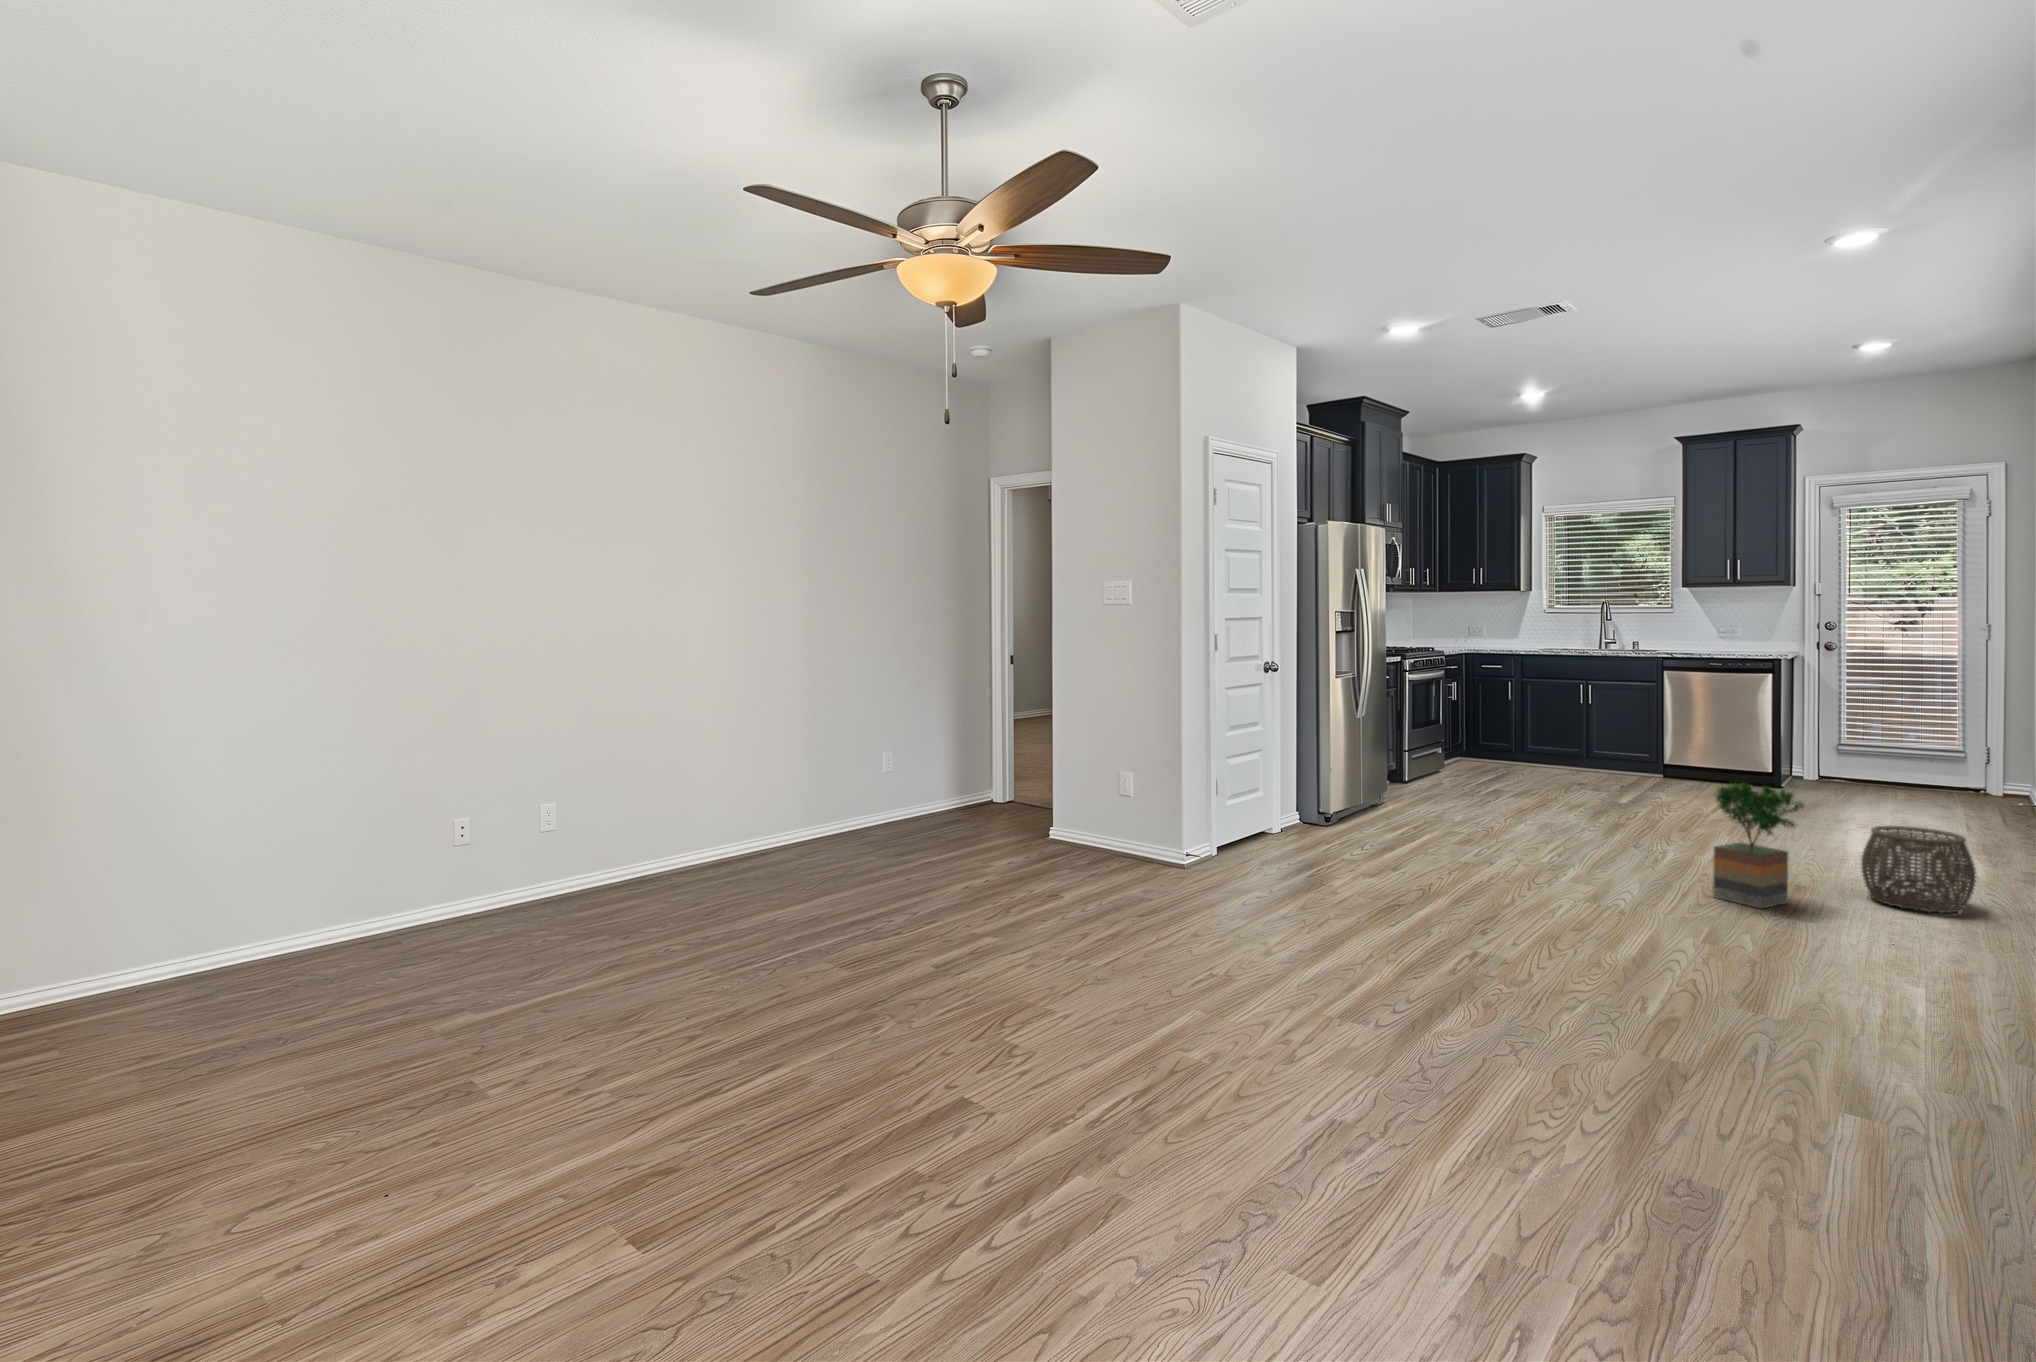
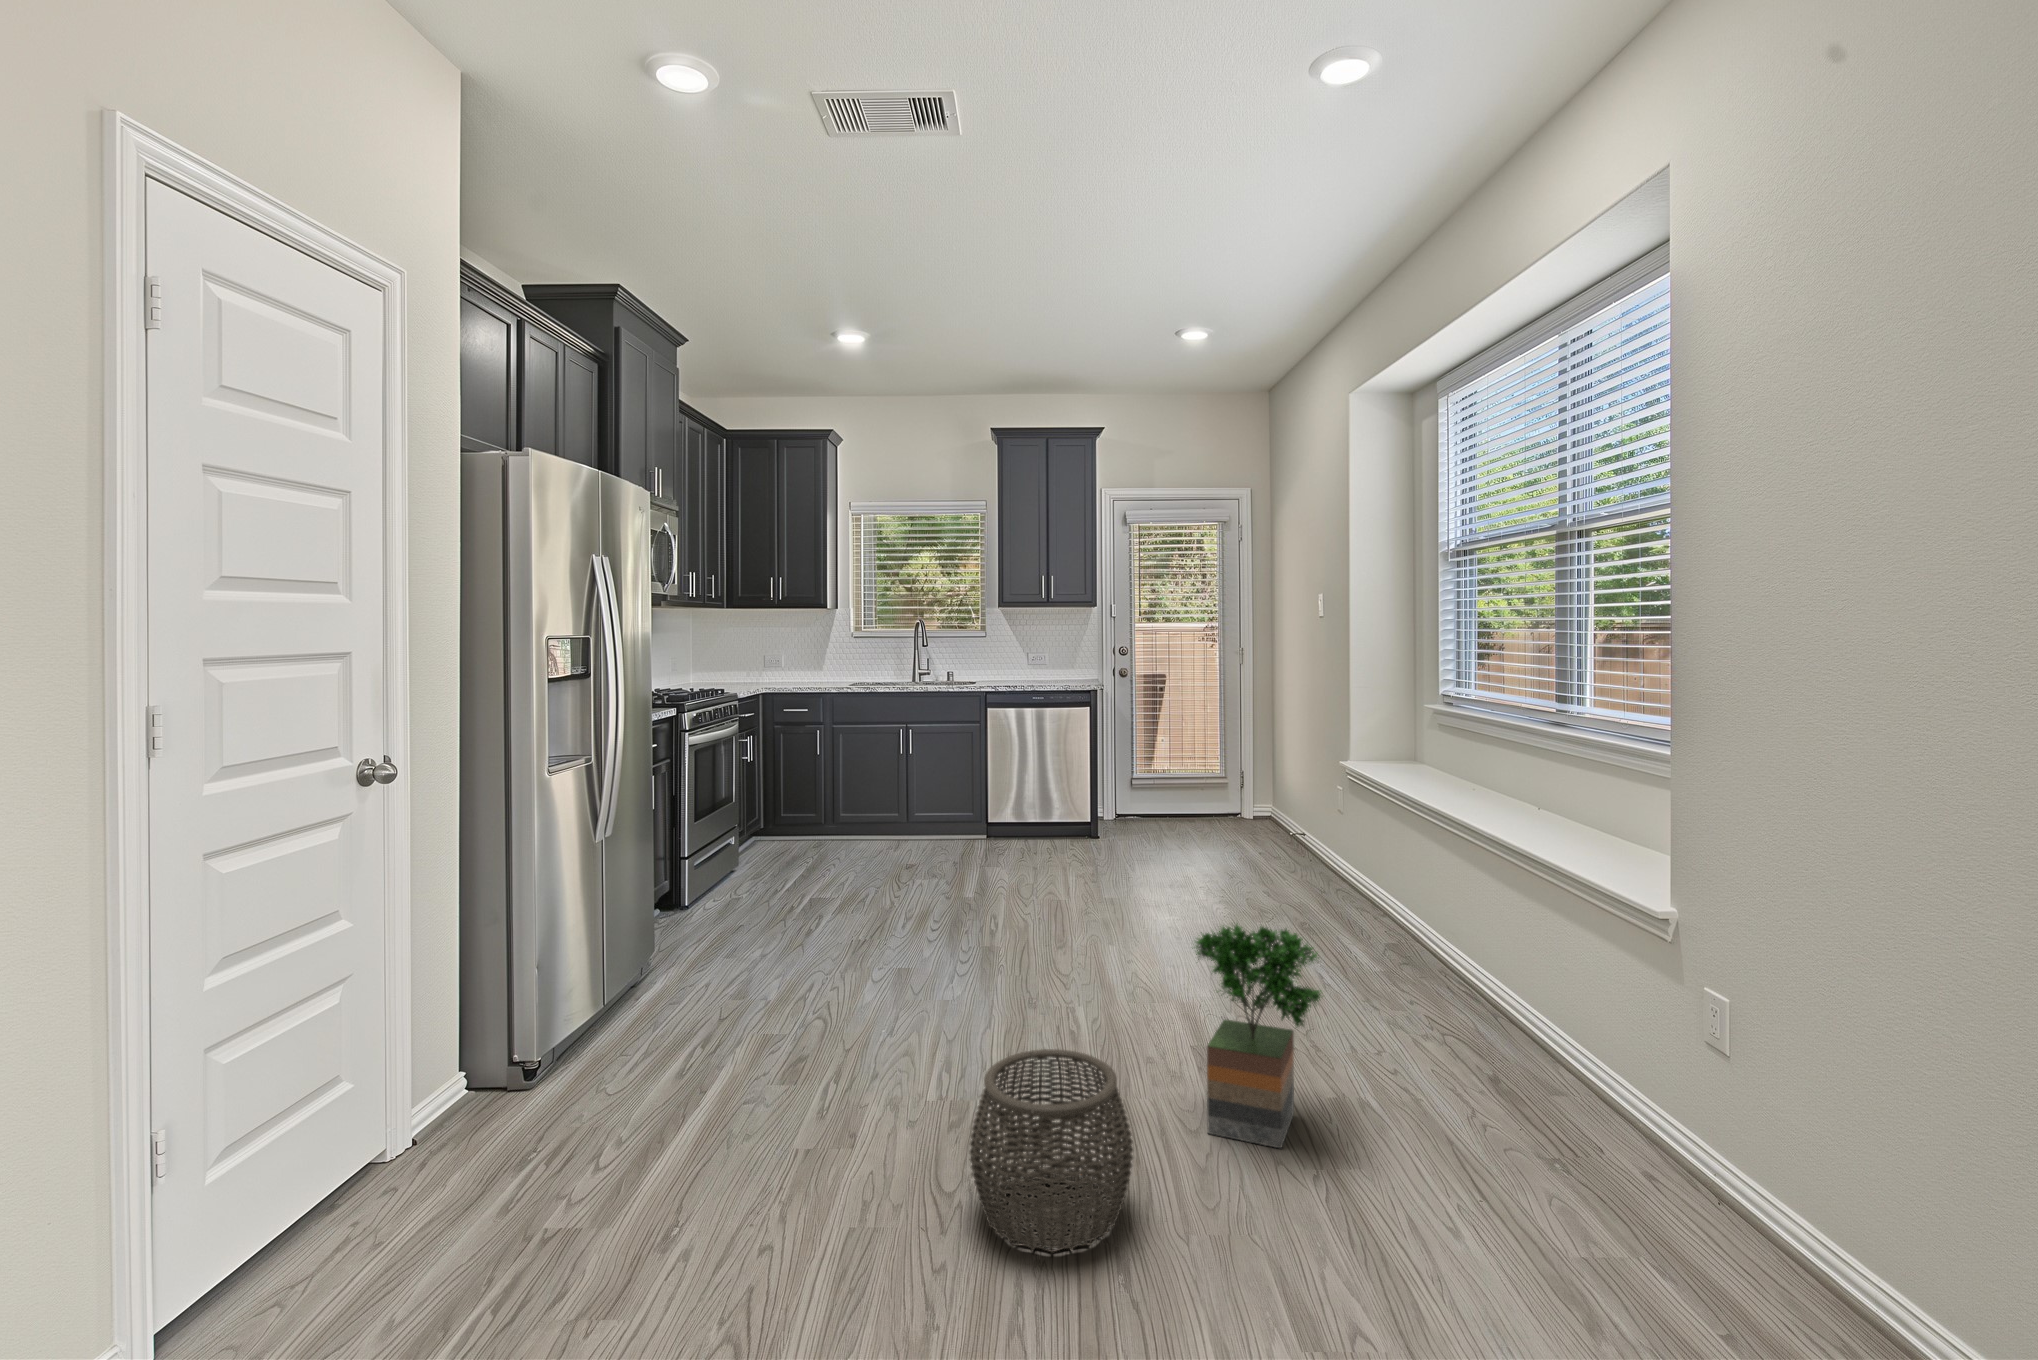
woven basket: present [1861,826,1976,913] -> present [970,1049,1133,1253]

